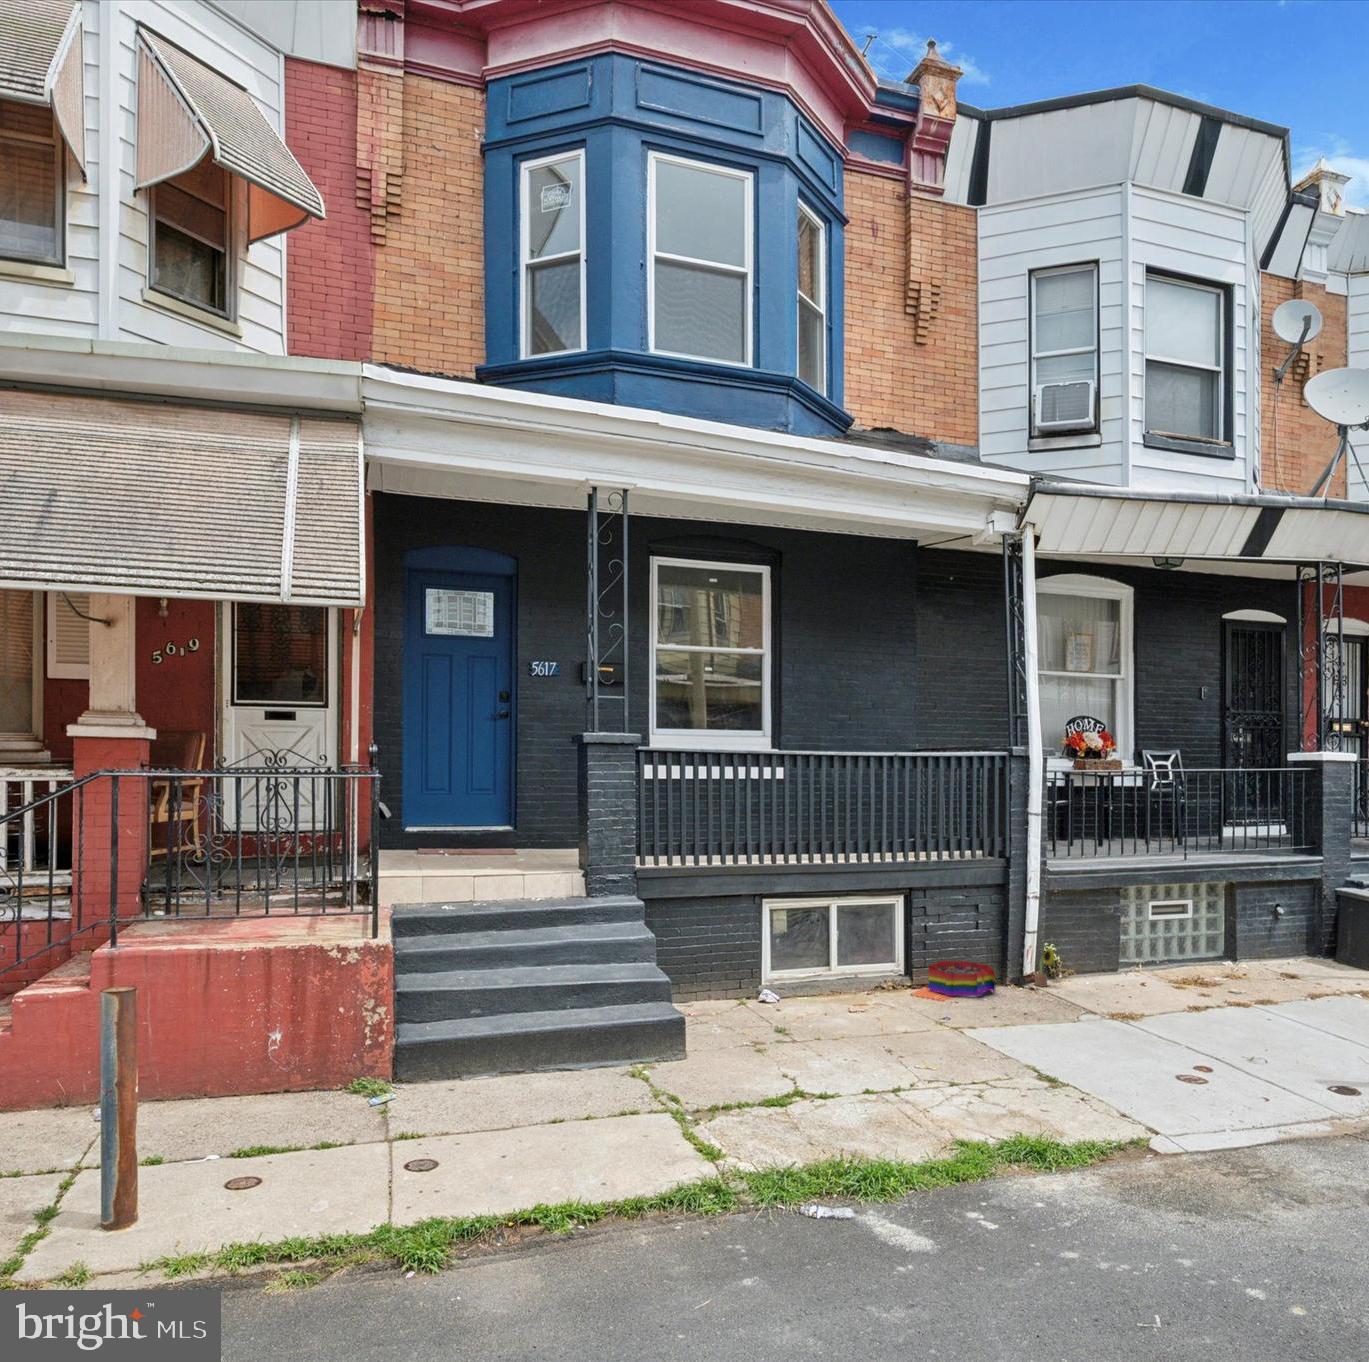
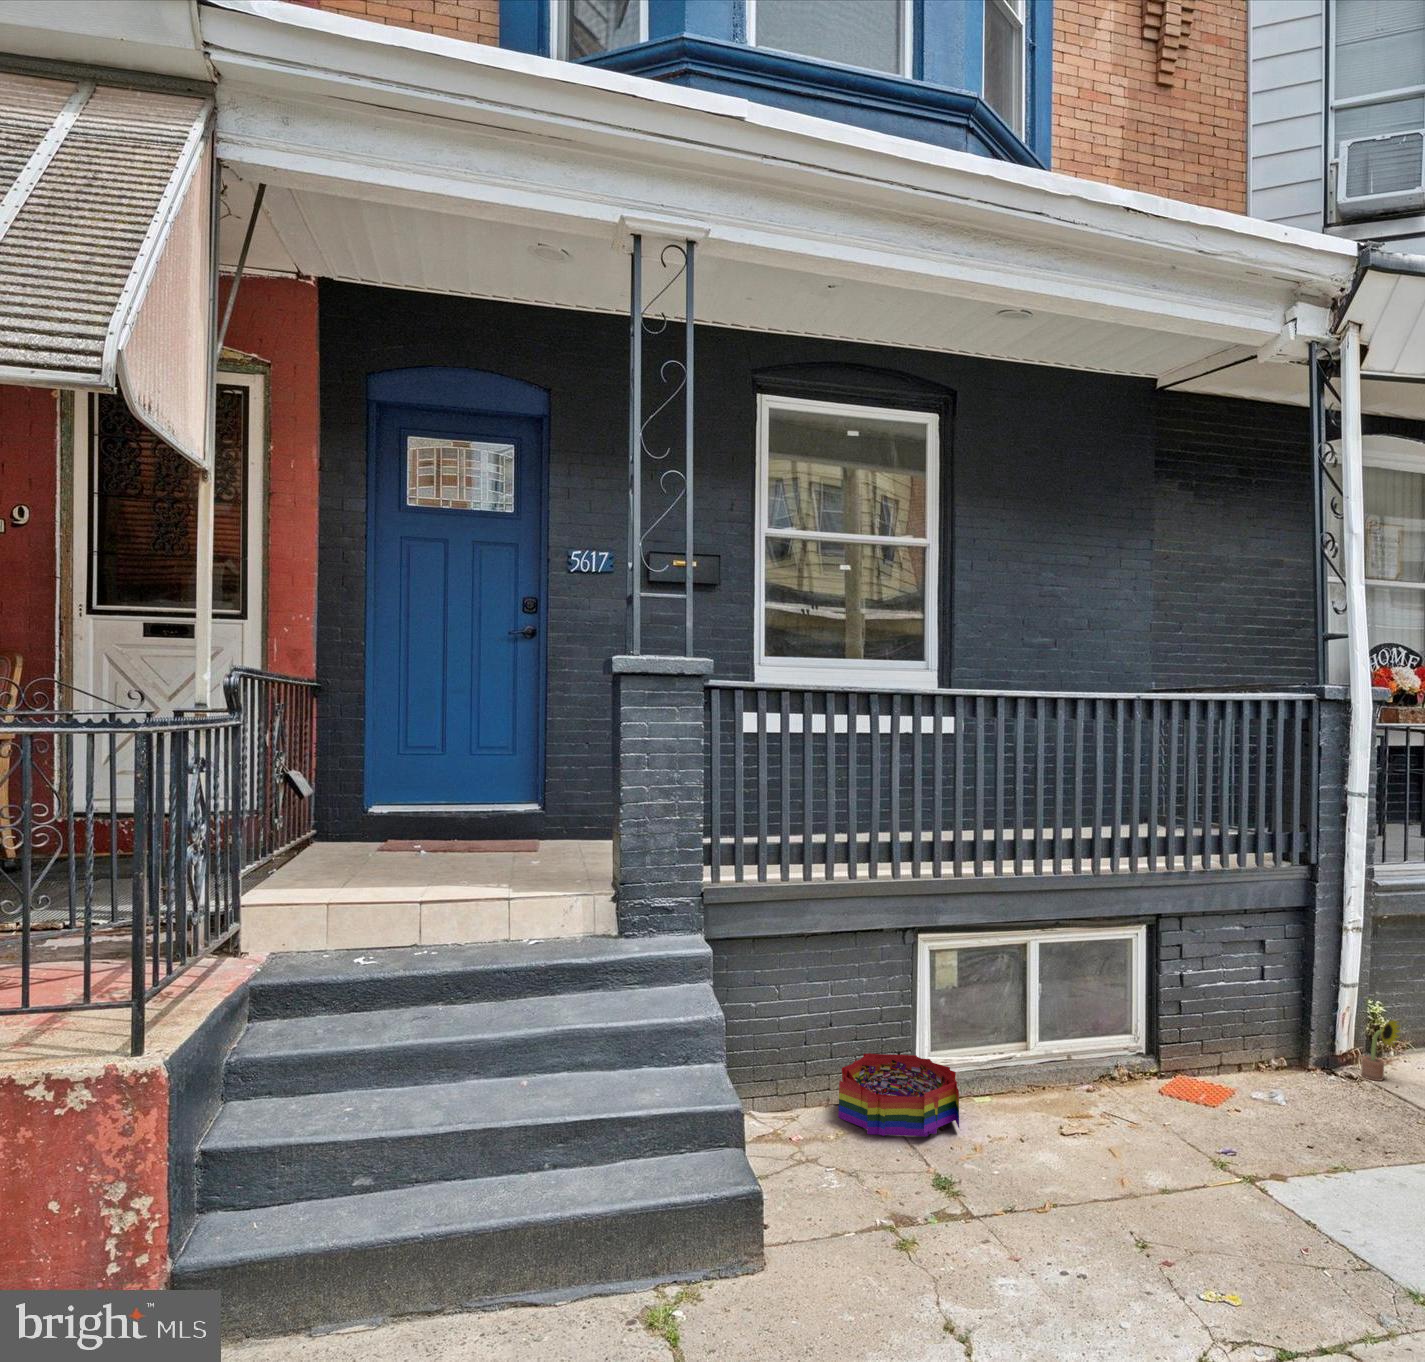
storage bin: present [929,961,996,996] -> present [838,1053,959,1136]

